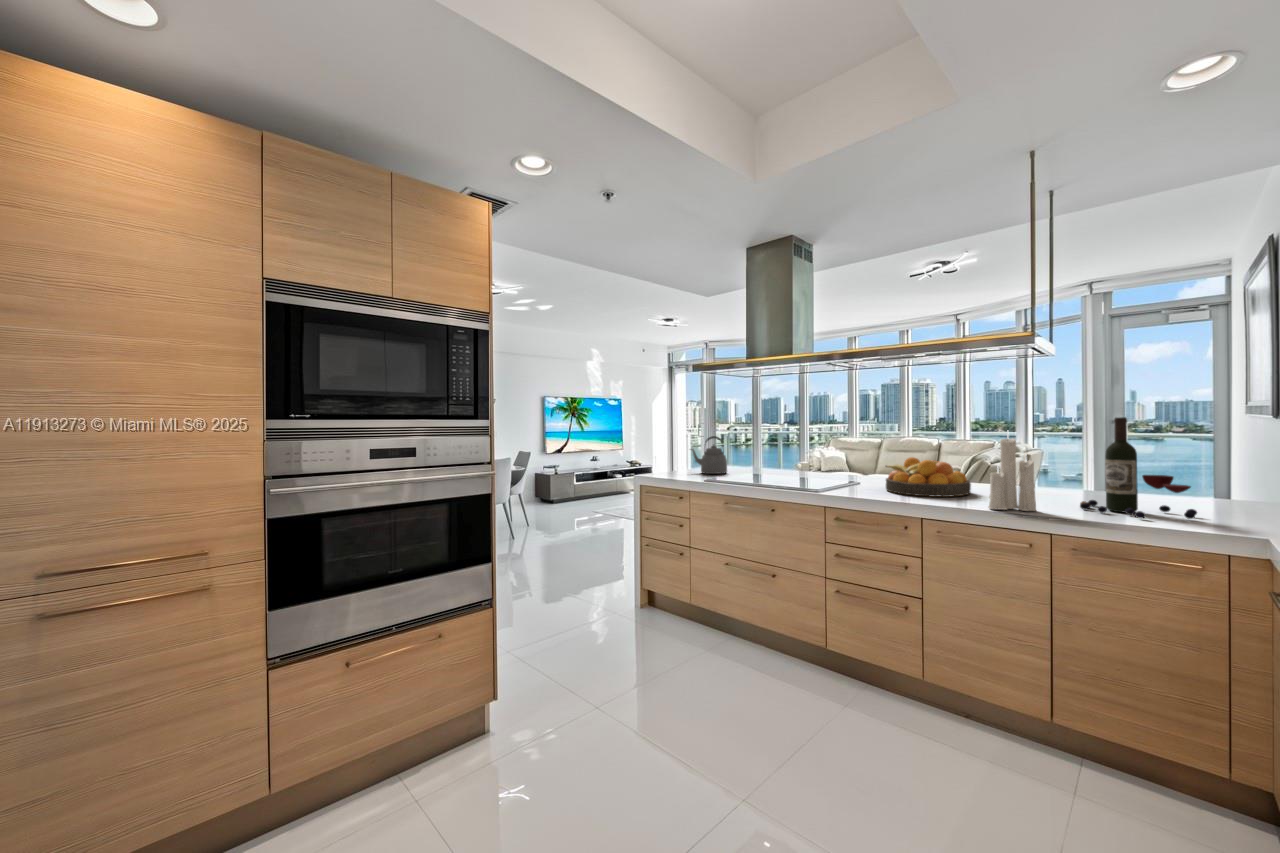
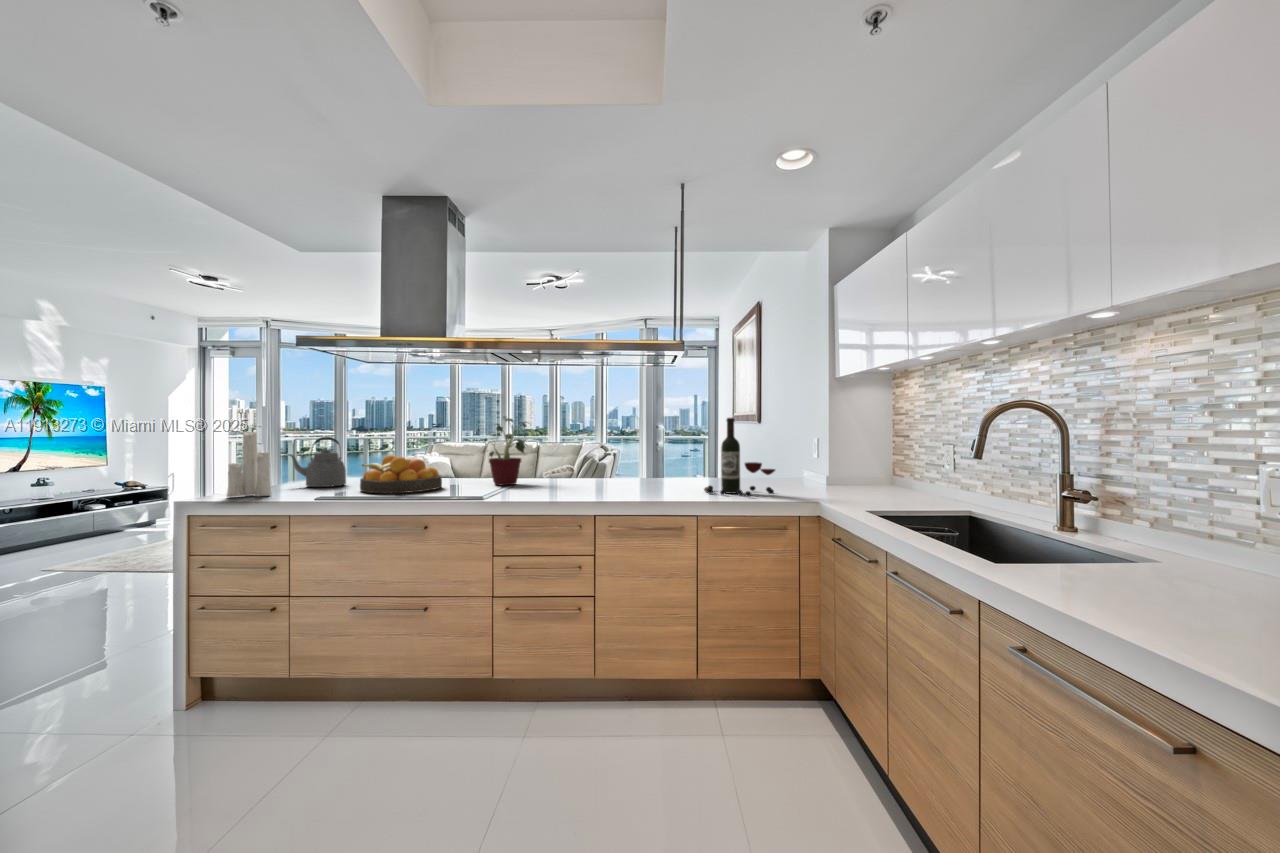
potted plant: none [828,418,879,482] -> present [484,416,527,485]
candle: present [988,431,1036,511] -> present [227,428,272,497]
fruit bowl: present [886,457,971,497] -> present [360,455,442,493]

